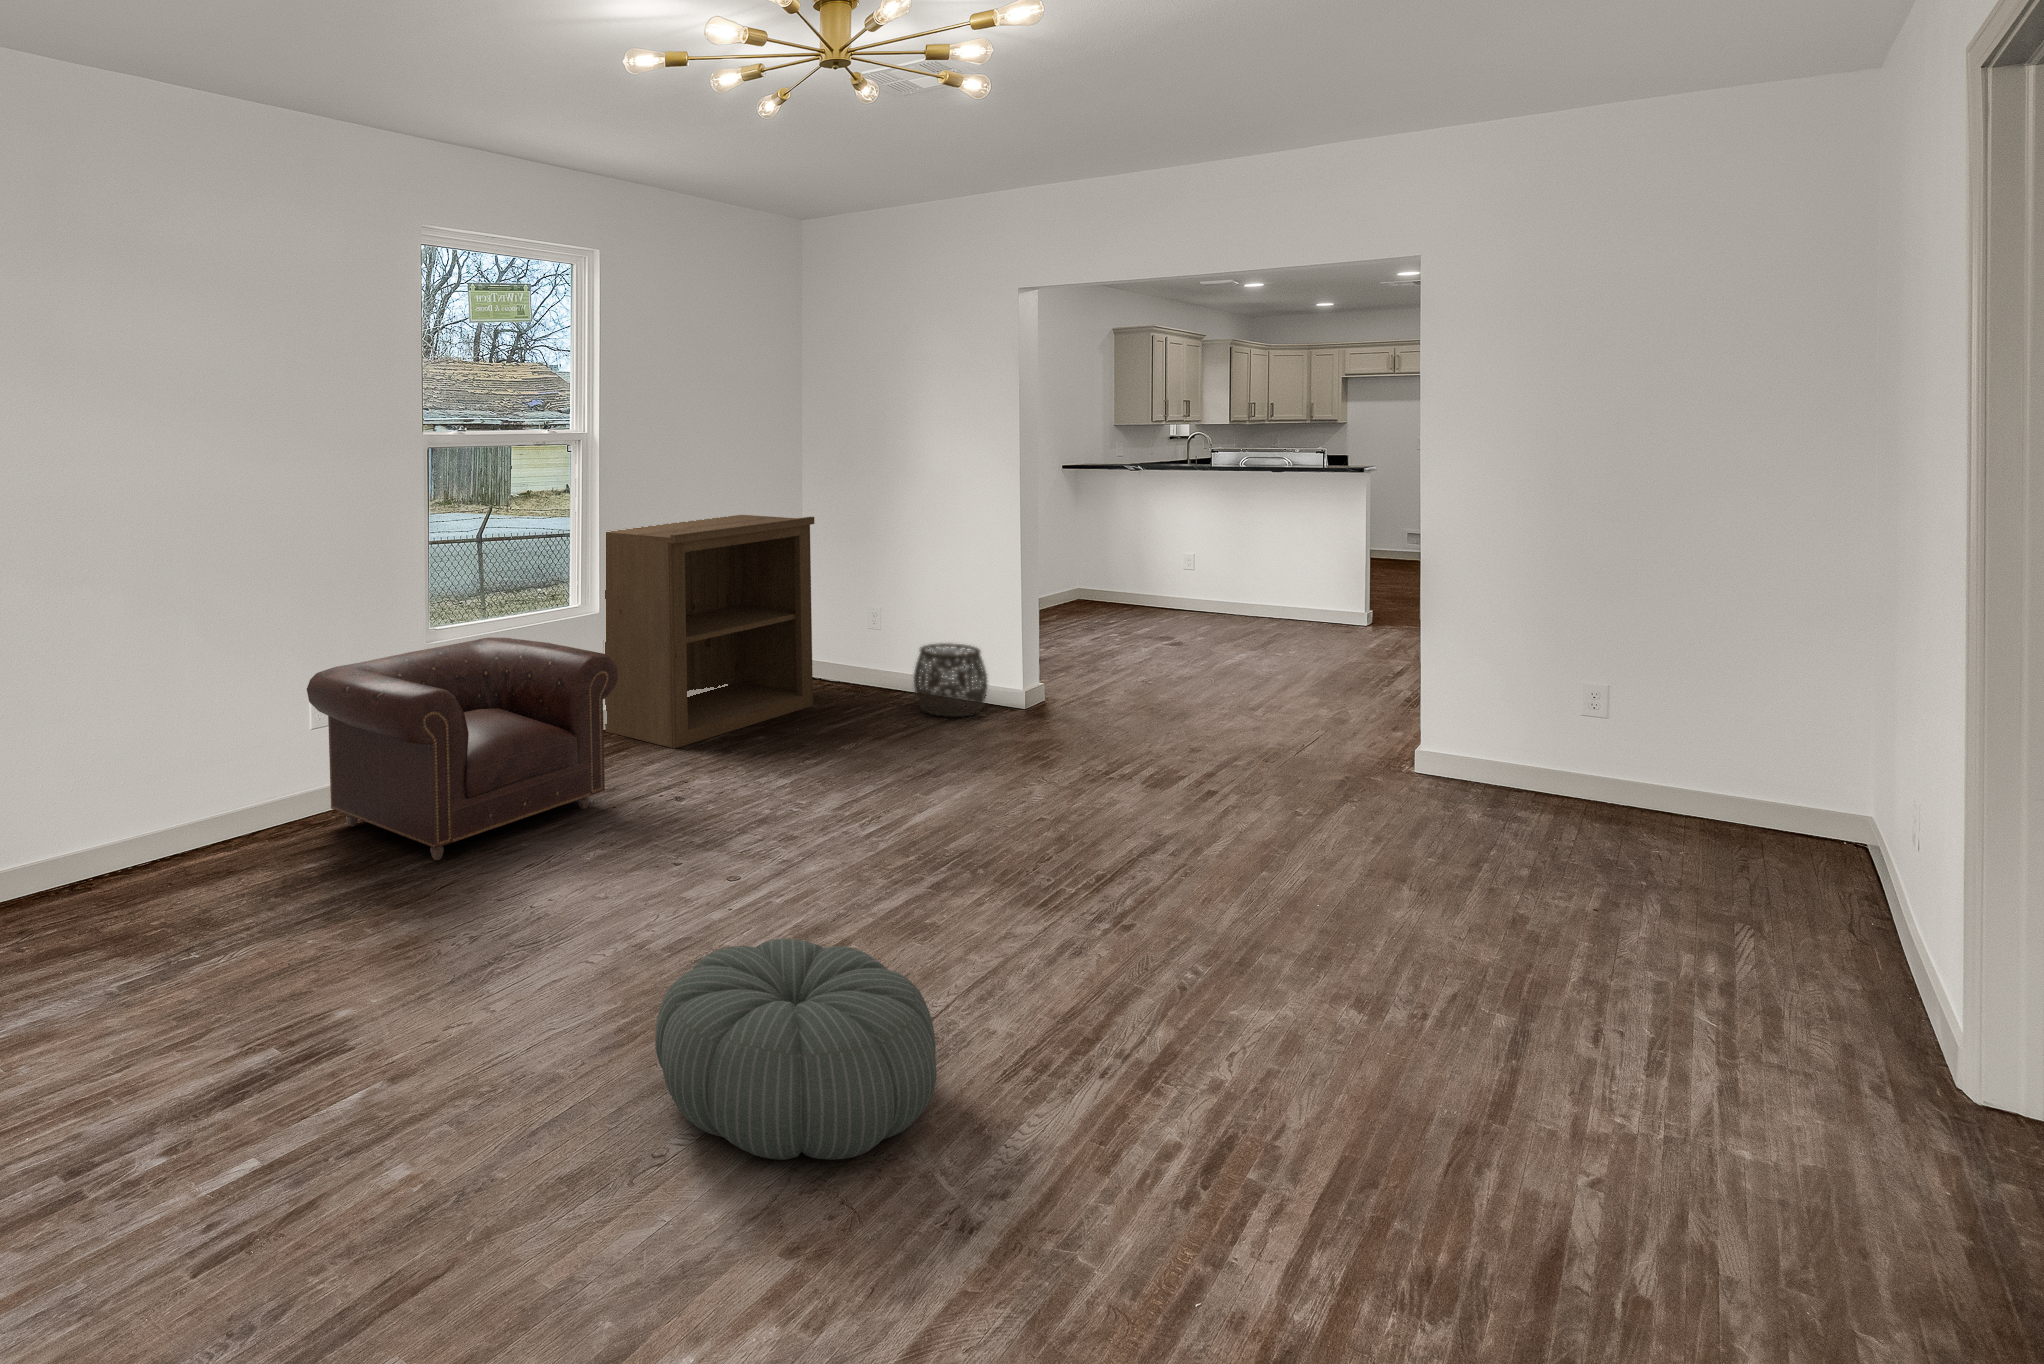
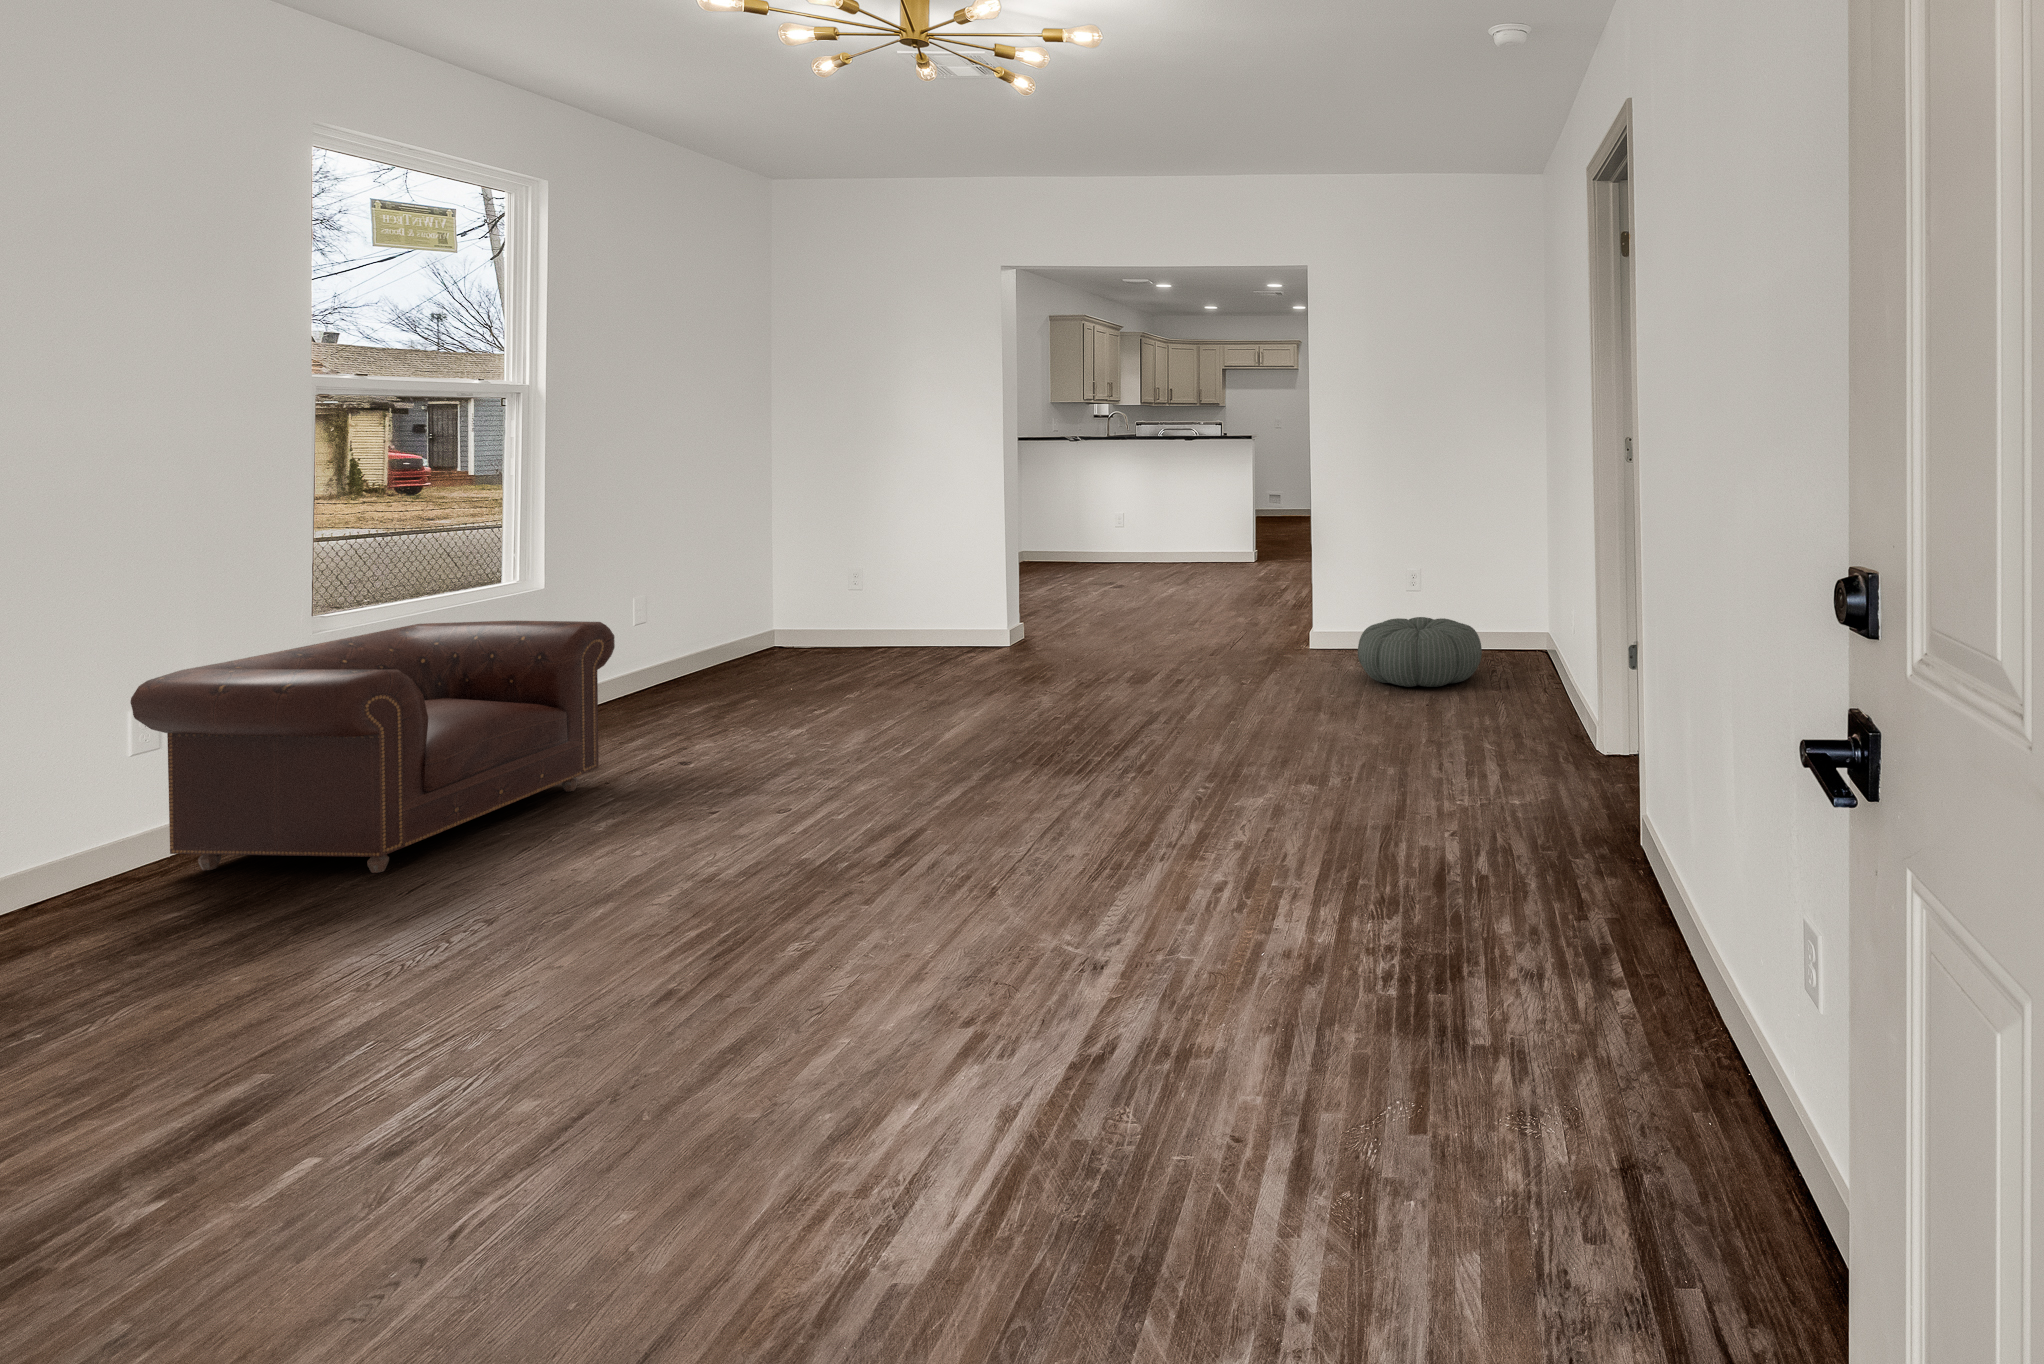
bookshelf: present [605,515,814,749] -> none [561,487,811,725]
woven basket: present [914,643,988,717] -> none [912,597,983,662]
pouf: present [655,939,936,1160] -> present [1358,617,1482,687]

